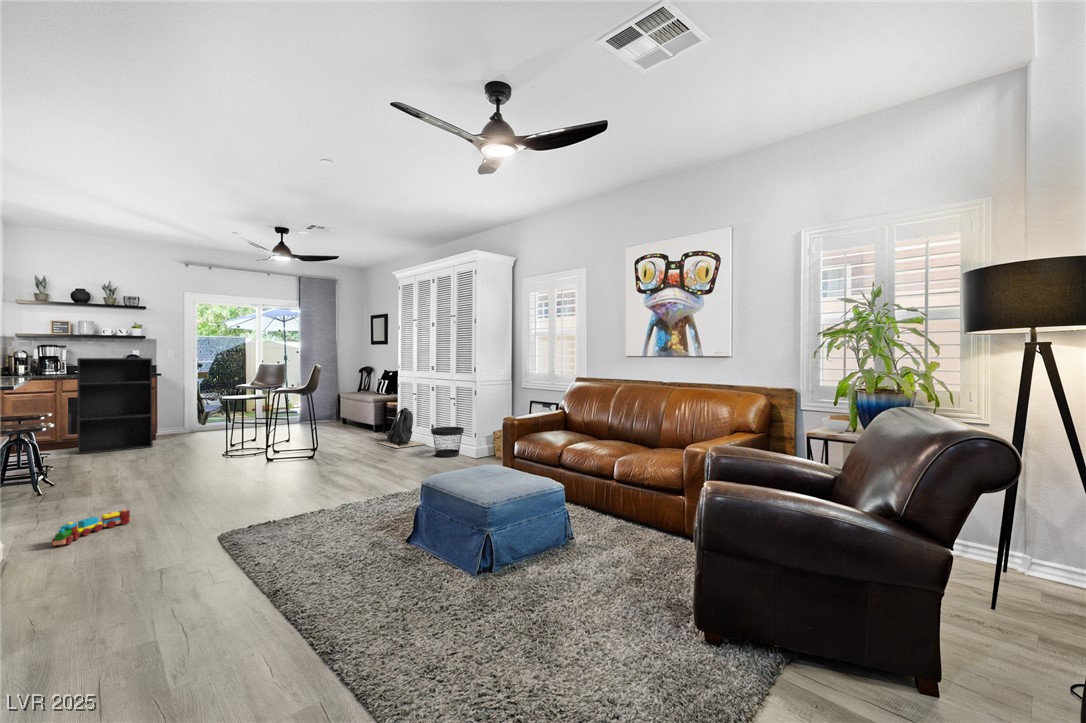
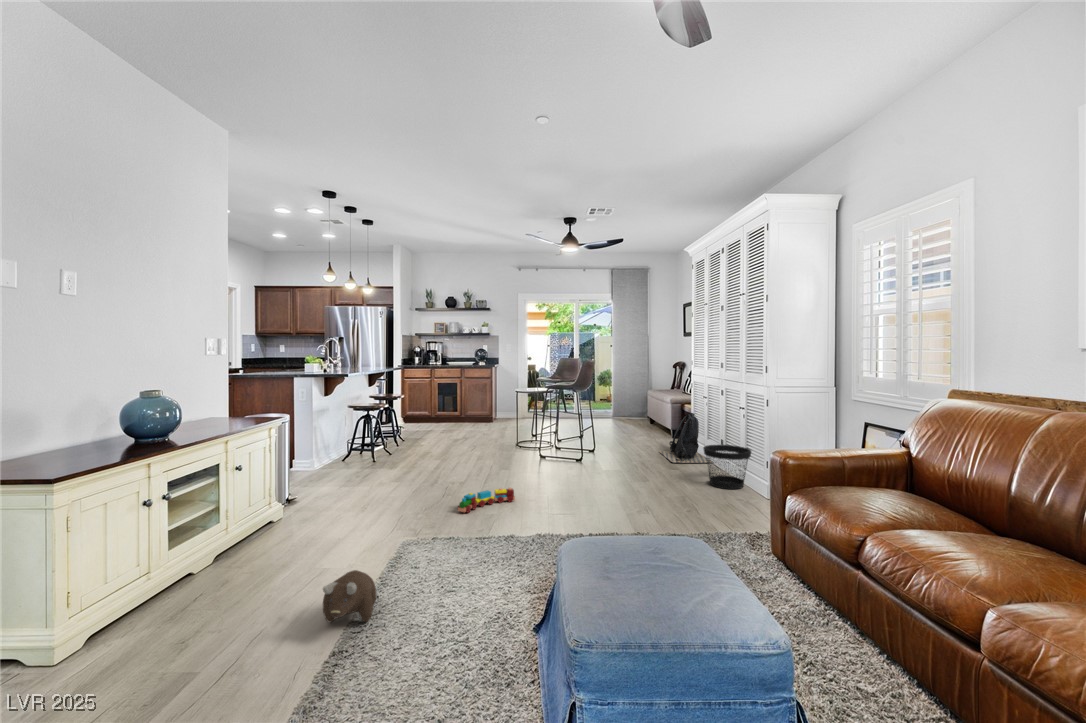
bookshelf: present [77,358,153,454] -> none [434,352,485,429]
toy train: present [52,509,131,546] -> present [458,488,515,513]
plush toy: none [252,531,295,573] -> present [323,570,376,622]

